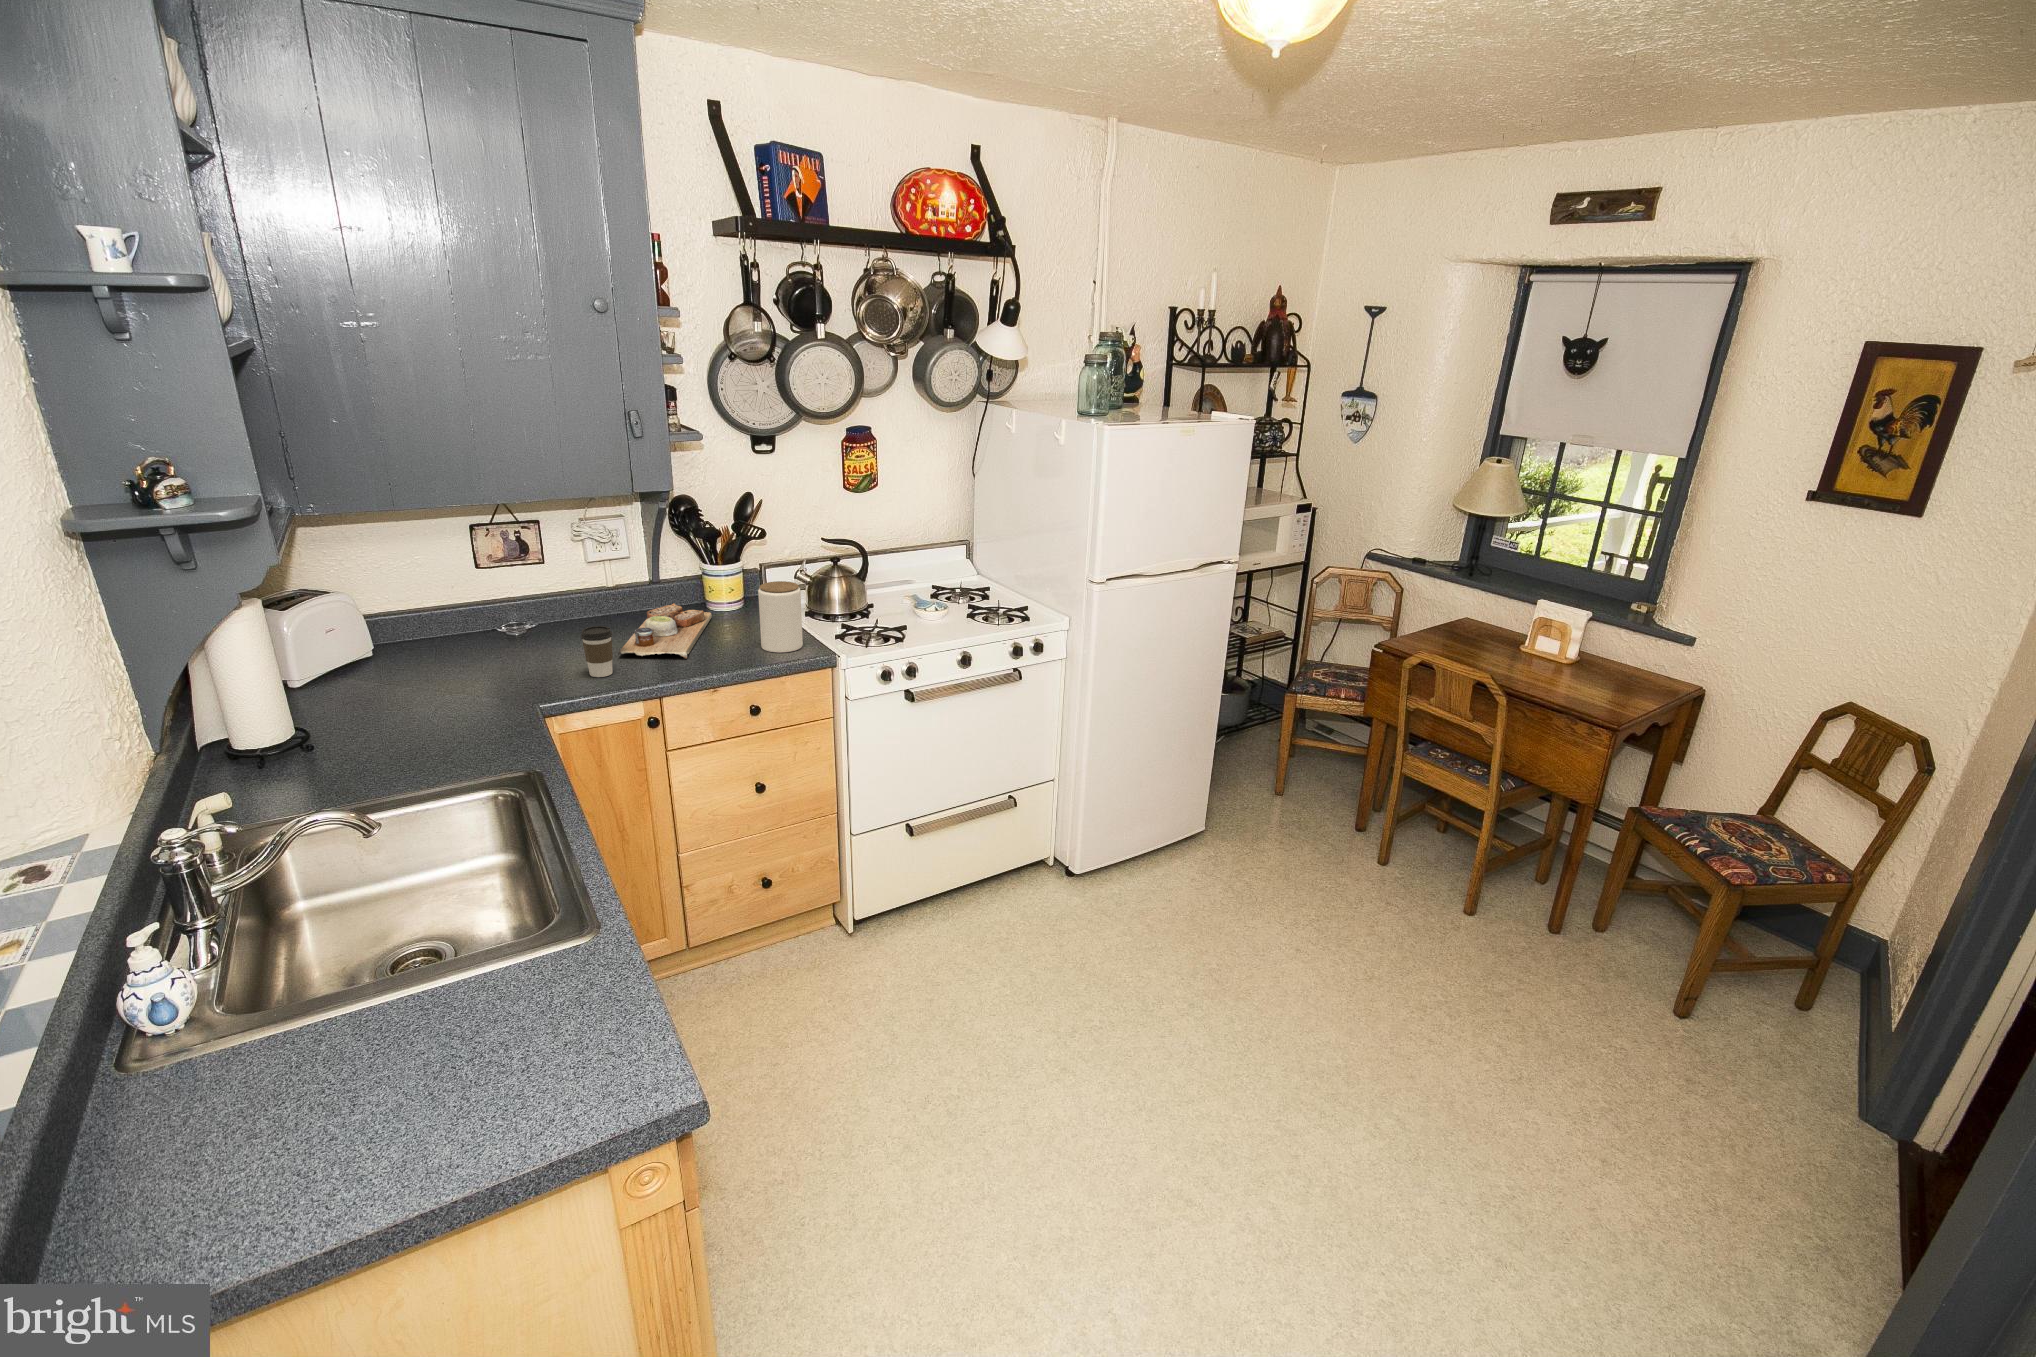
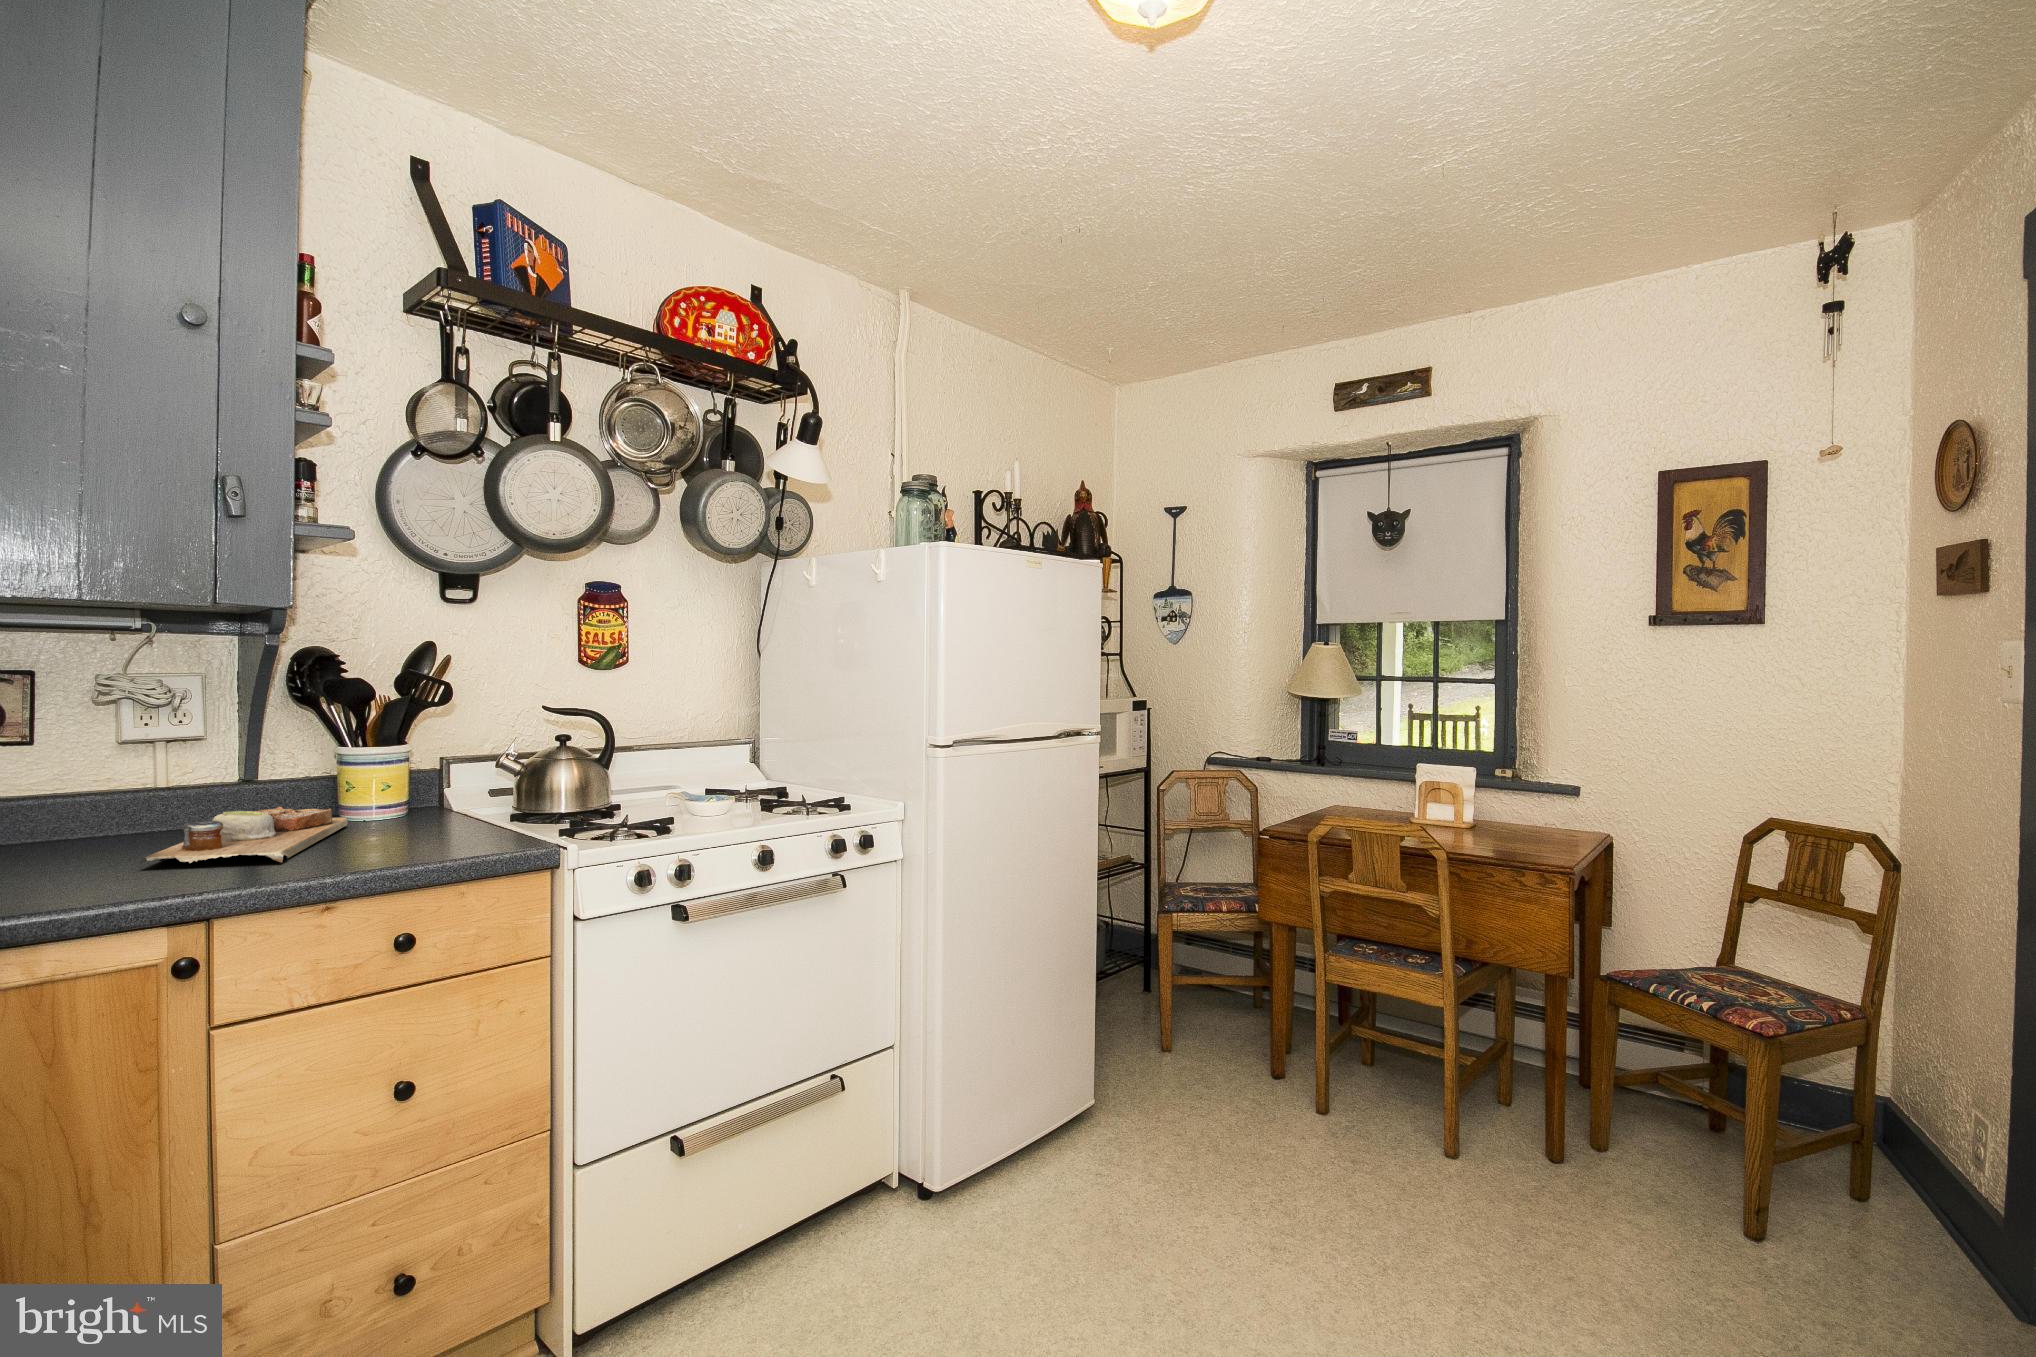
jar: present [758,581,803,652] -> none [429,743,504,849]
coffee cup: present [581,626,613,677] -> none [51,800,125,891]

